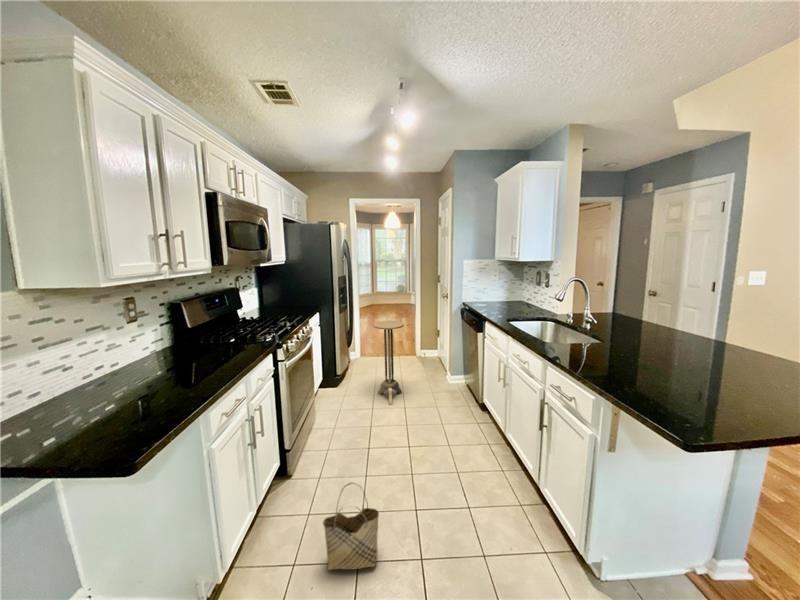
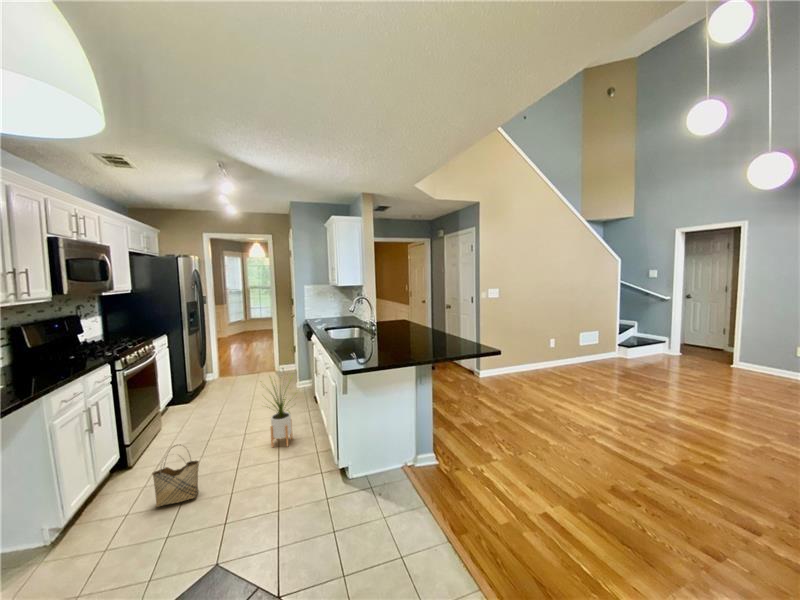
side table: present [373,321,404,405] -> none [220,338,252,410]
house plant: none [437,376,494,486] -> present [270,378,292,447]

